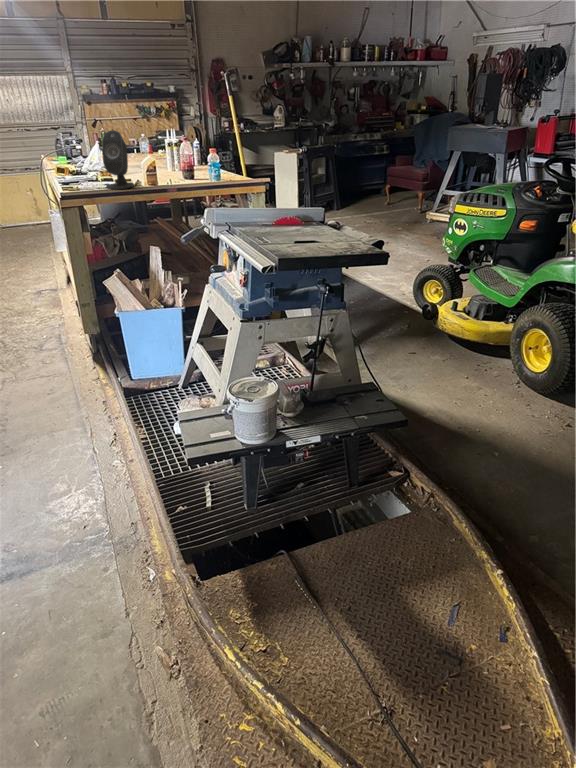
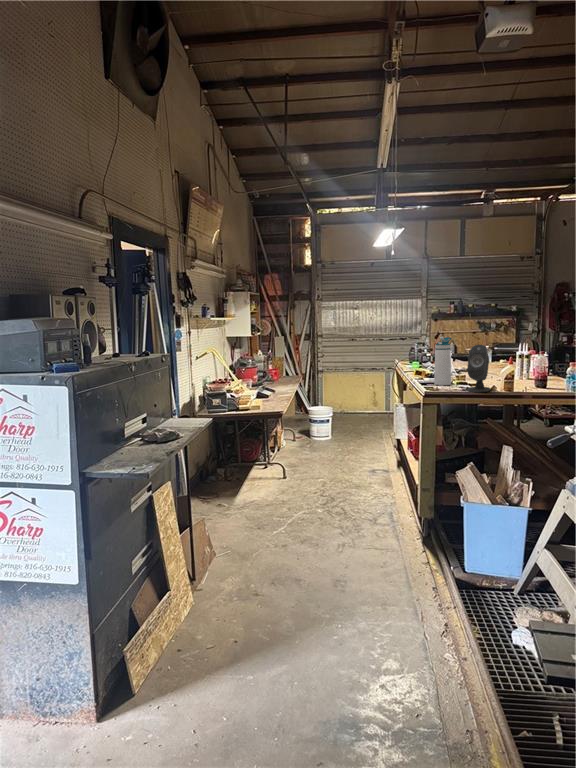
water bottle: none [64,121,92,183] -> present [434,337,452,385]

